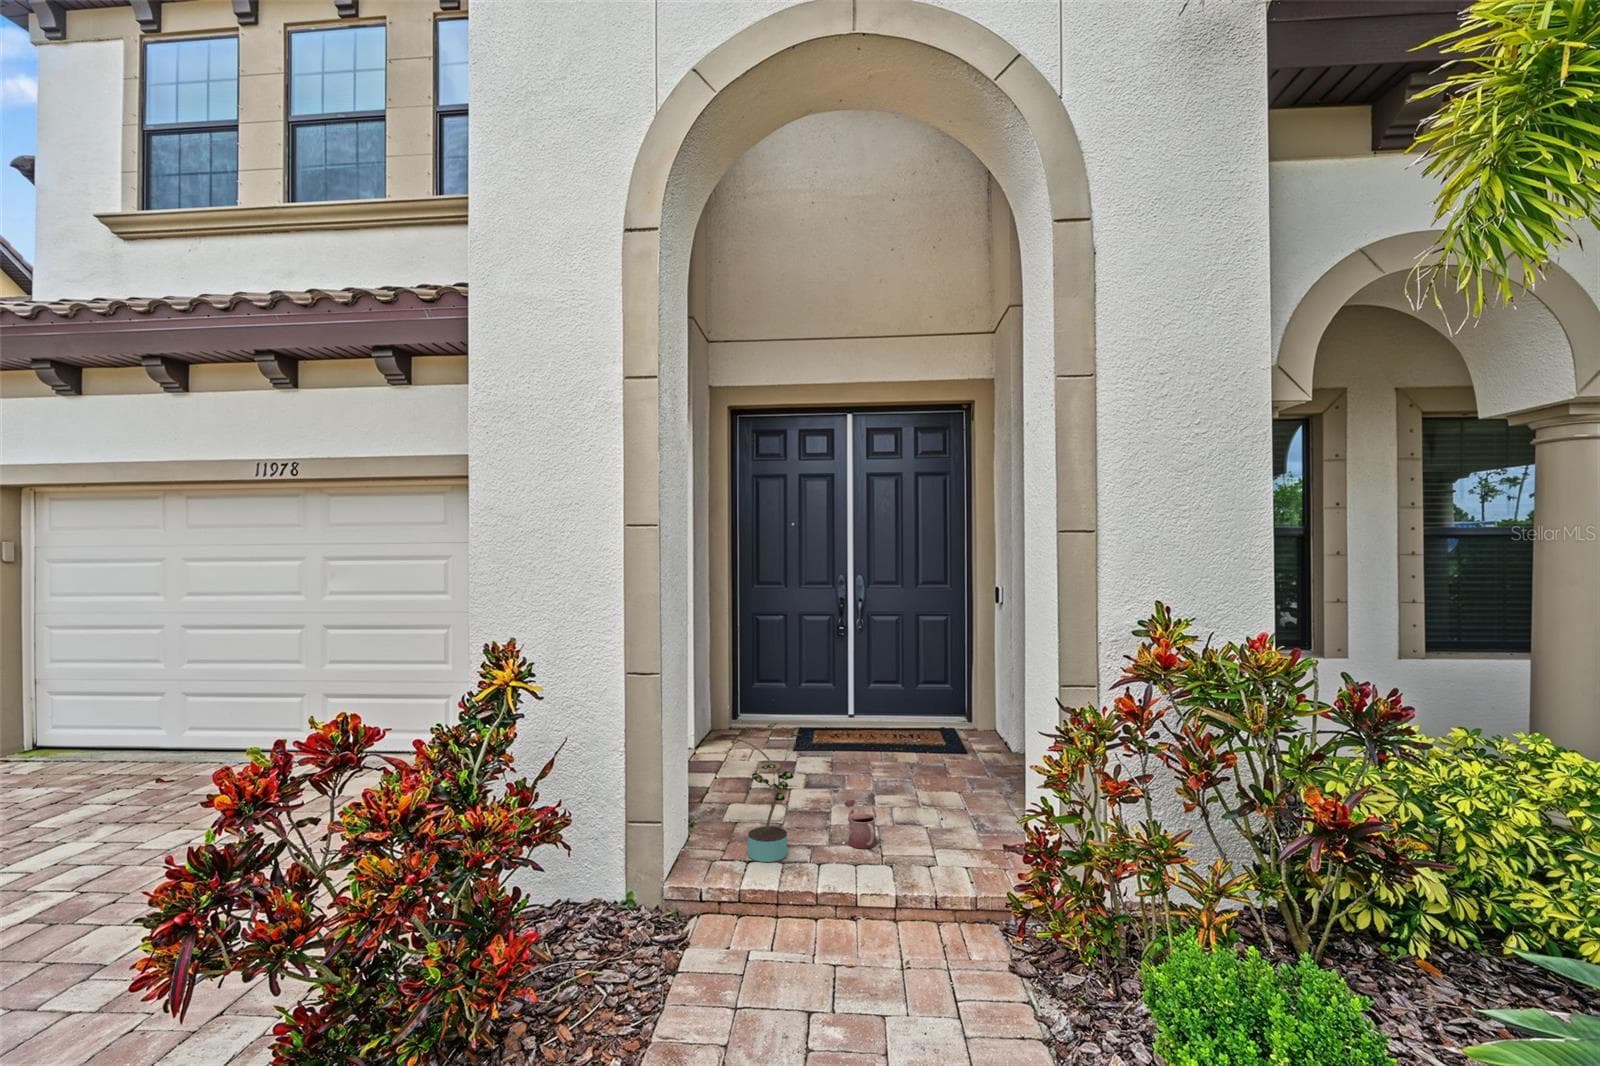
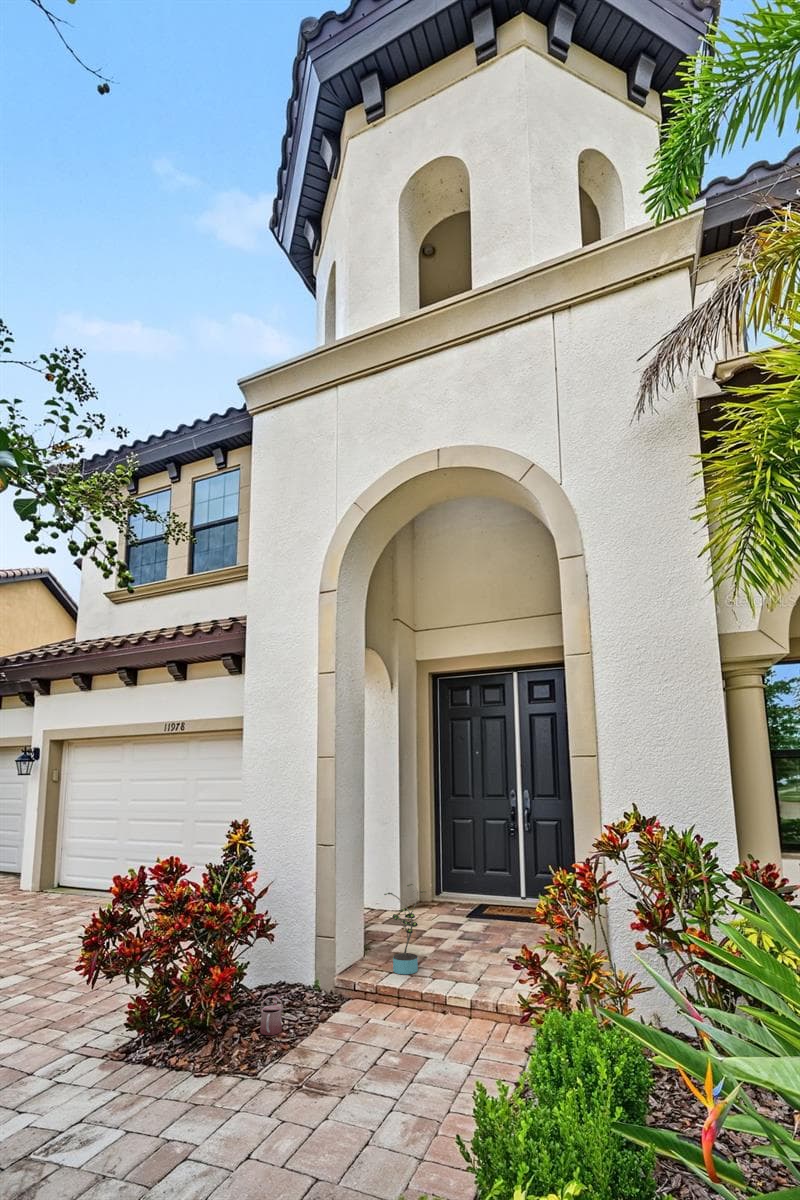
watering can: present [844,800,877,849] -> present [260,995,283,1035]

